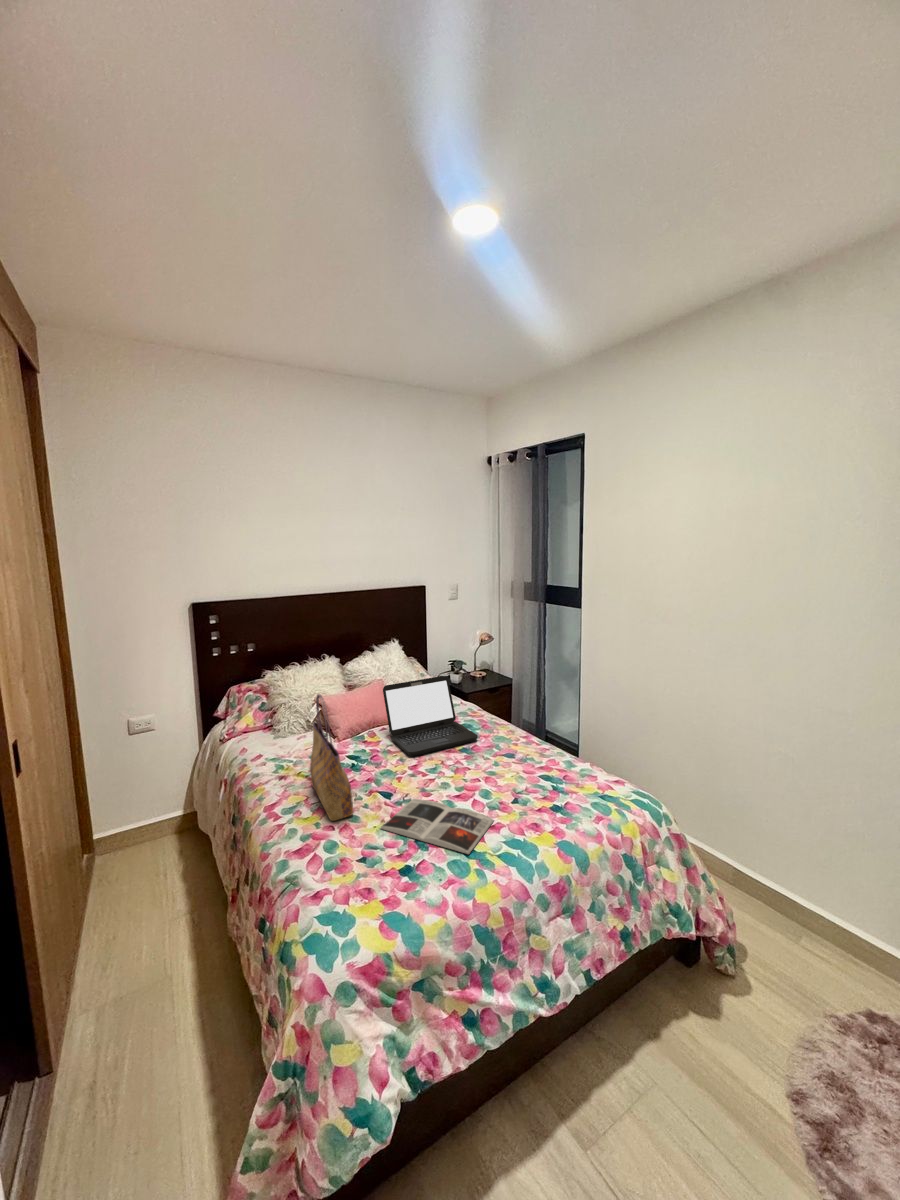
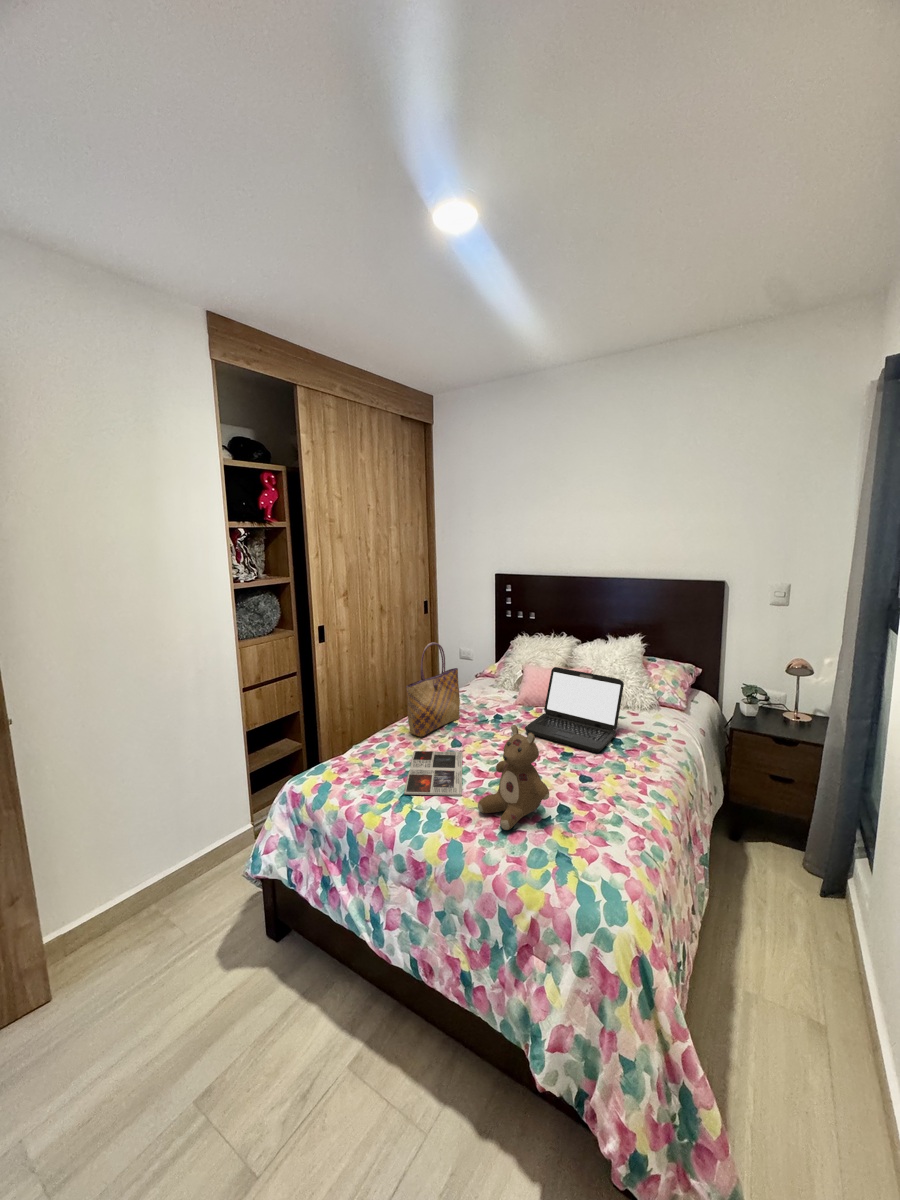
stuffed bear: none [502,722,566,816] -> present [478,725,549,830]

